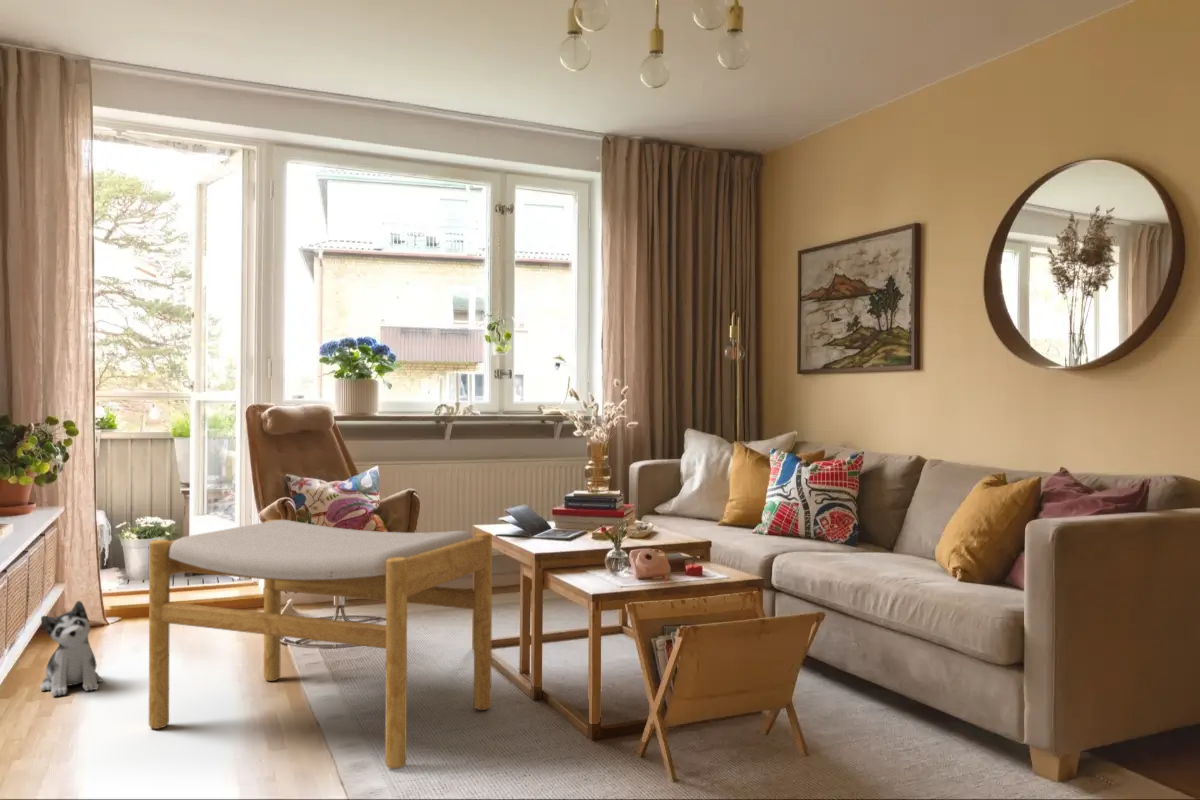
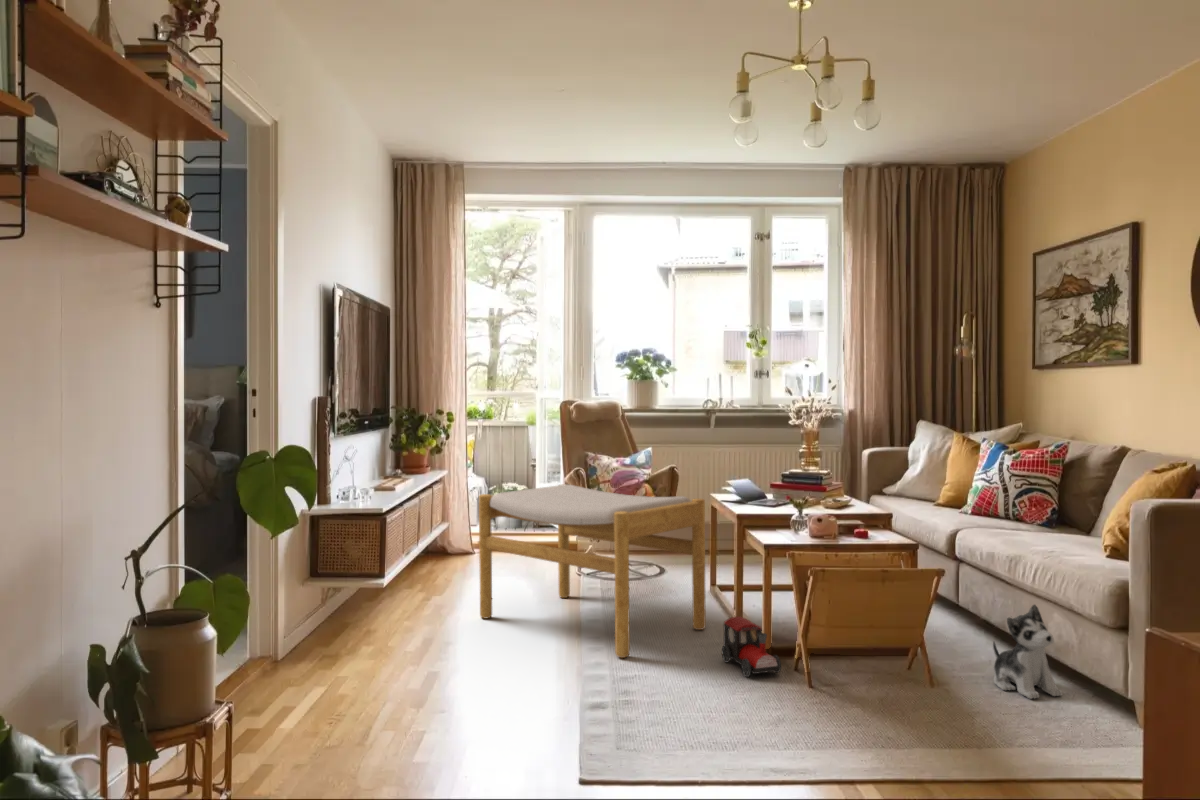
plush toy: present [40,601,102,696] -> present [993,605,1062,699]
toy train: none [534,691,622,776] -> present [722,616,781,677]

